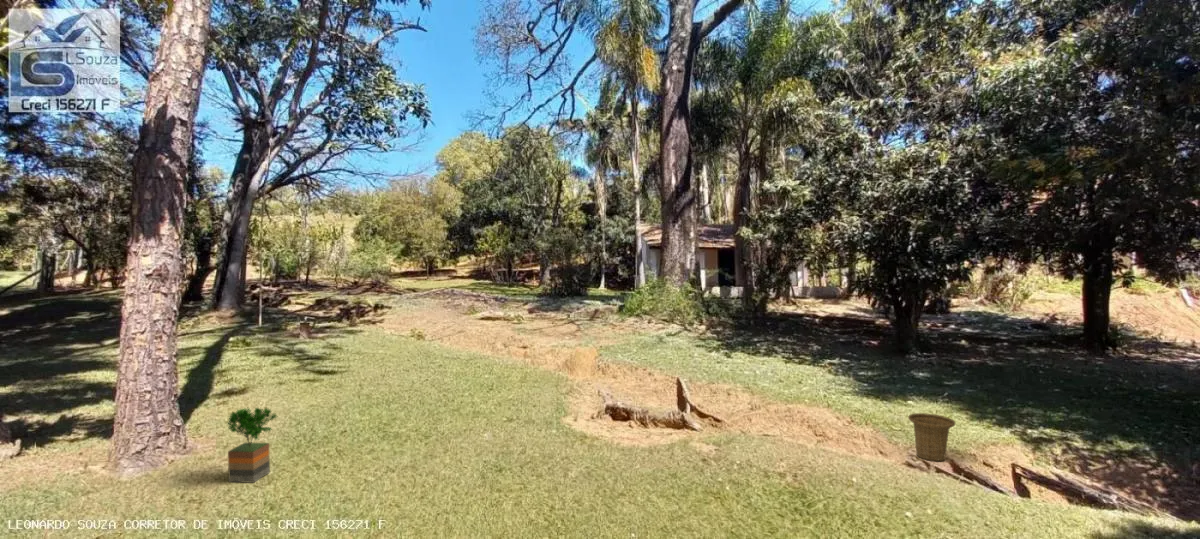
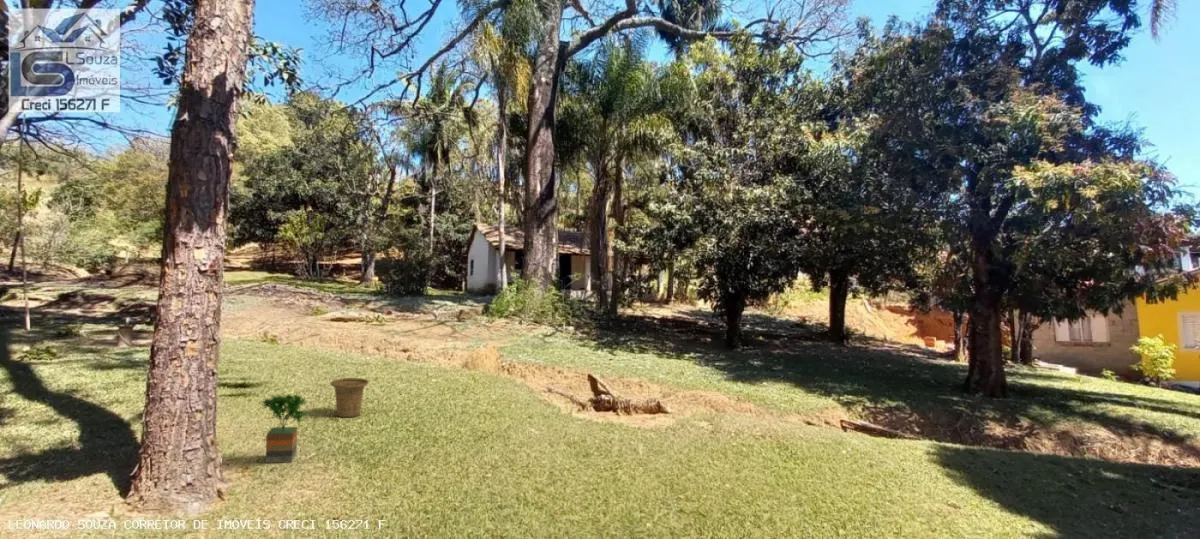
basket: present [908,413,955,462] -> present [331,378,369,417]

